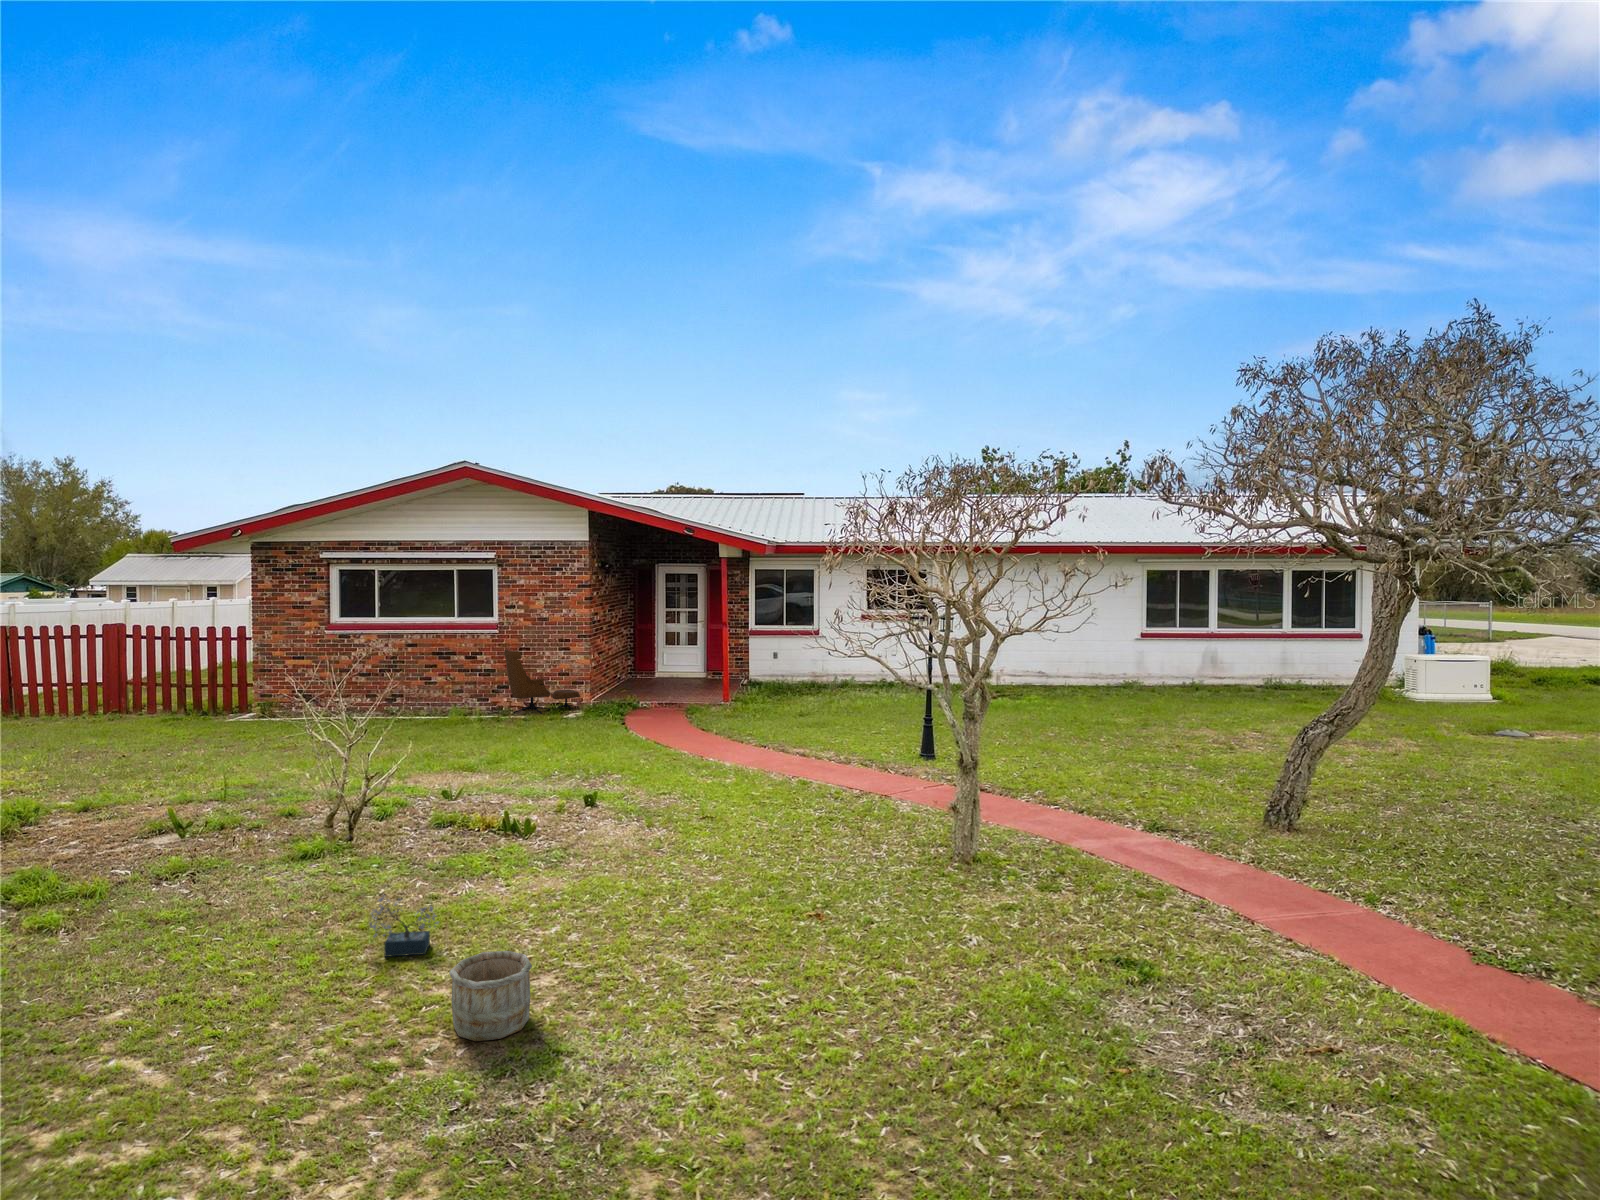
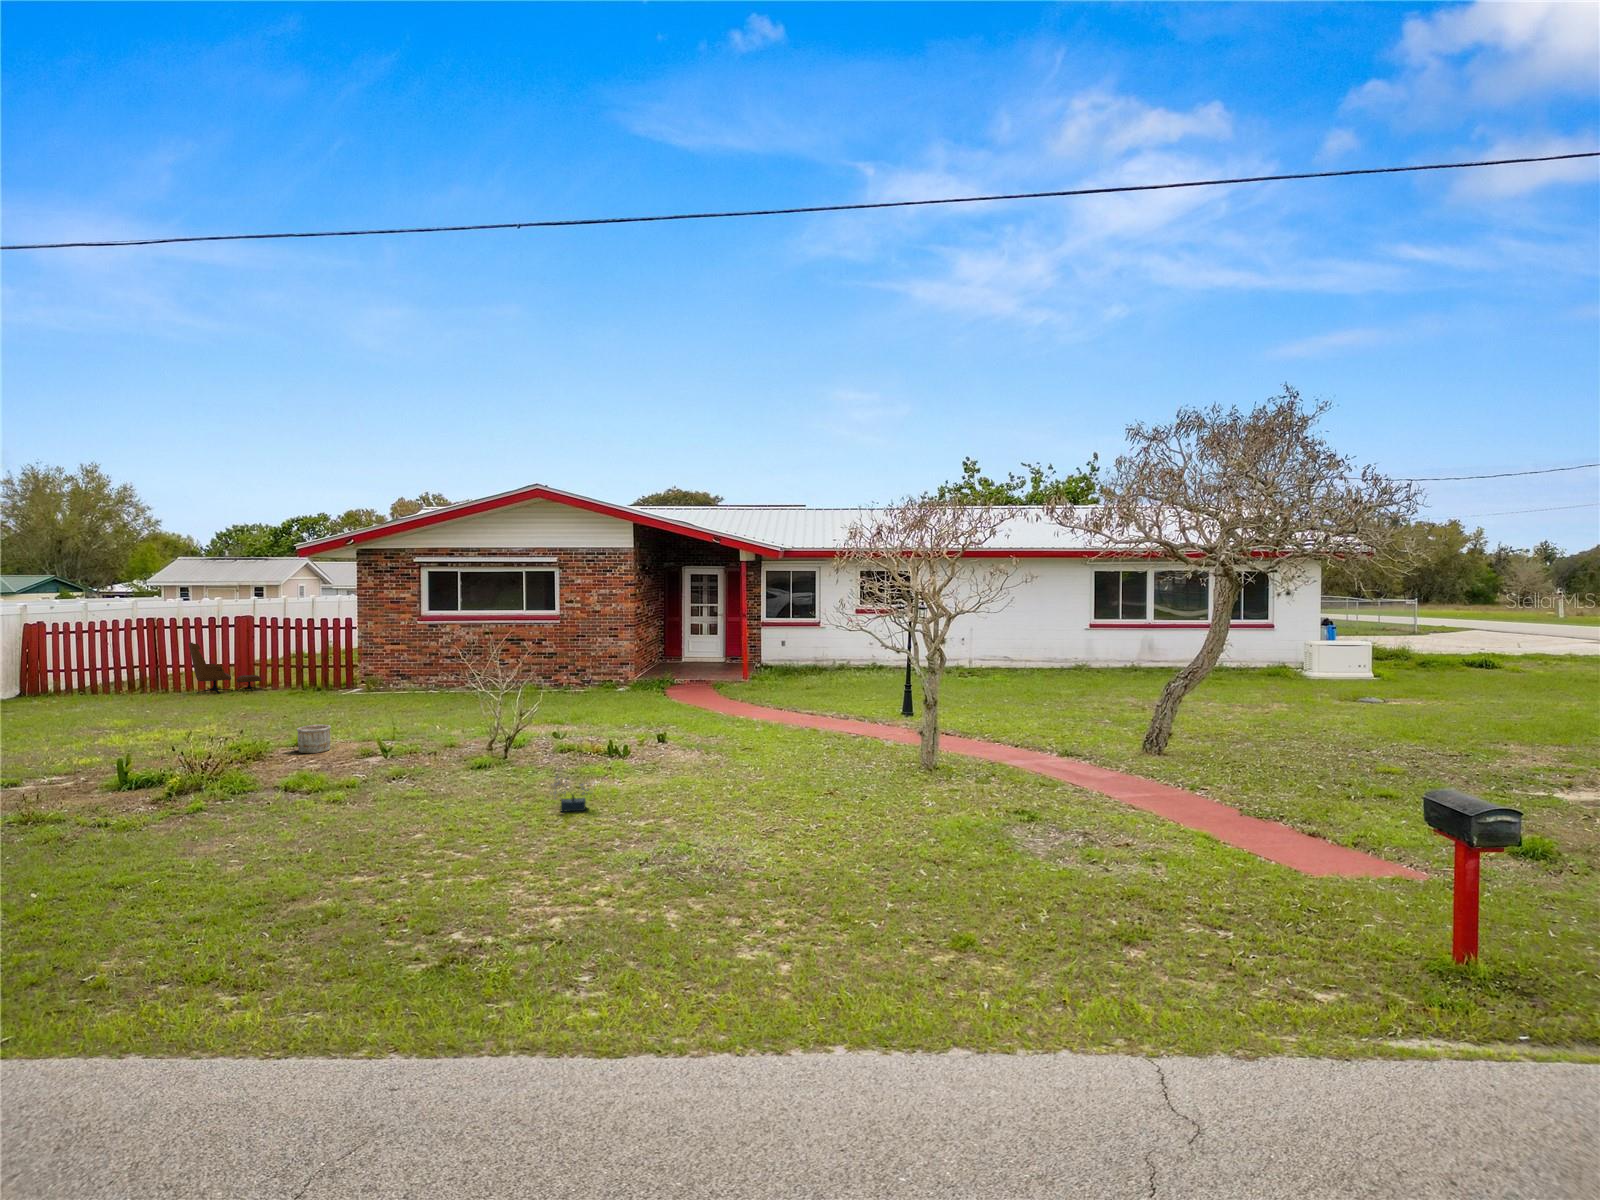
lounge chair: present [504,650,580,714] -> present [189,643,262,694]
wooden bucket: present [449,951,532,1041] -> present [297,724,331,753]

